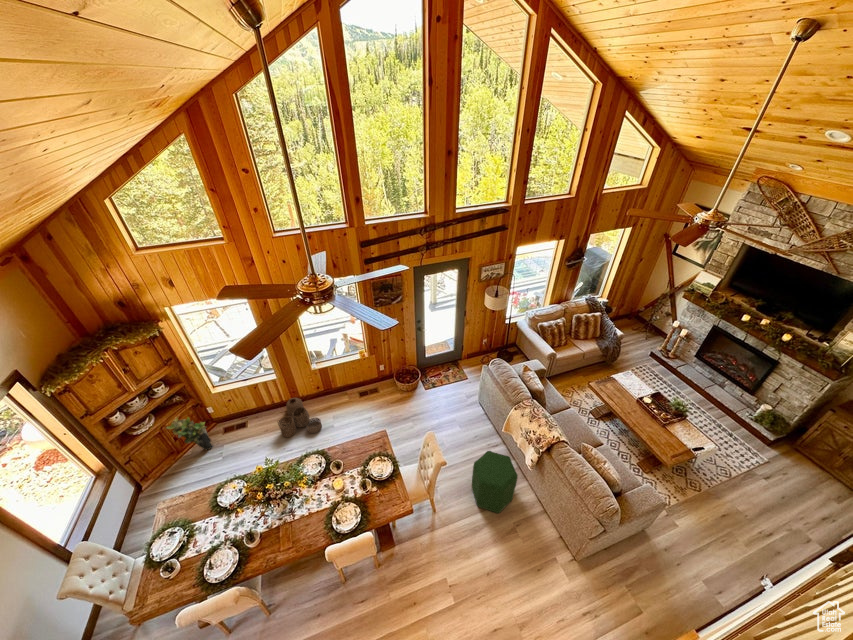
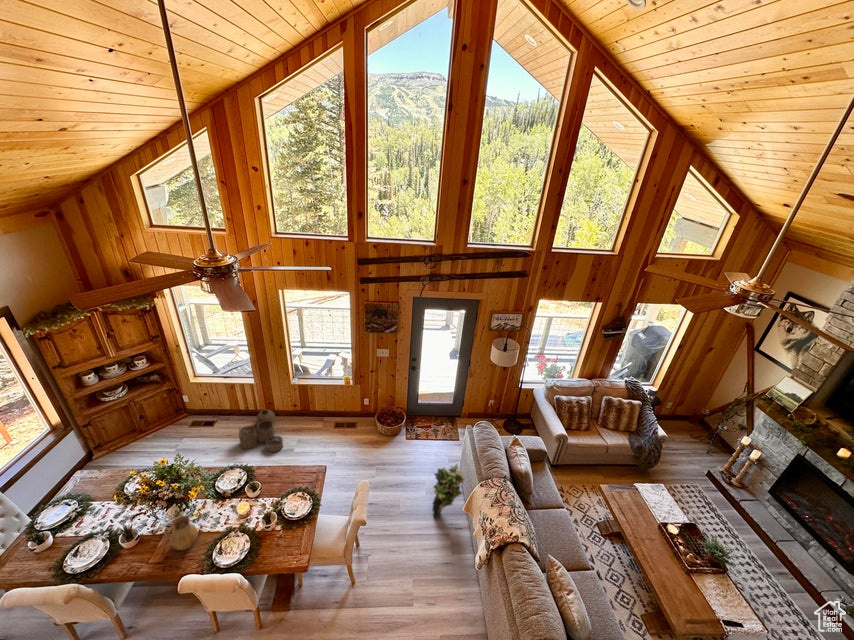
potted plant: present [167,417,212,450] -> present [433,464,465,518]
ottoman: present [472,451,518,513] -> none [406,528,459,614]
ceramic pitcher: none [288,505,314,534] -> present [164,516,198,550]

